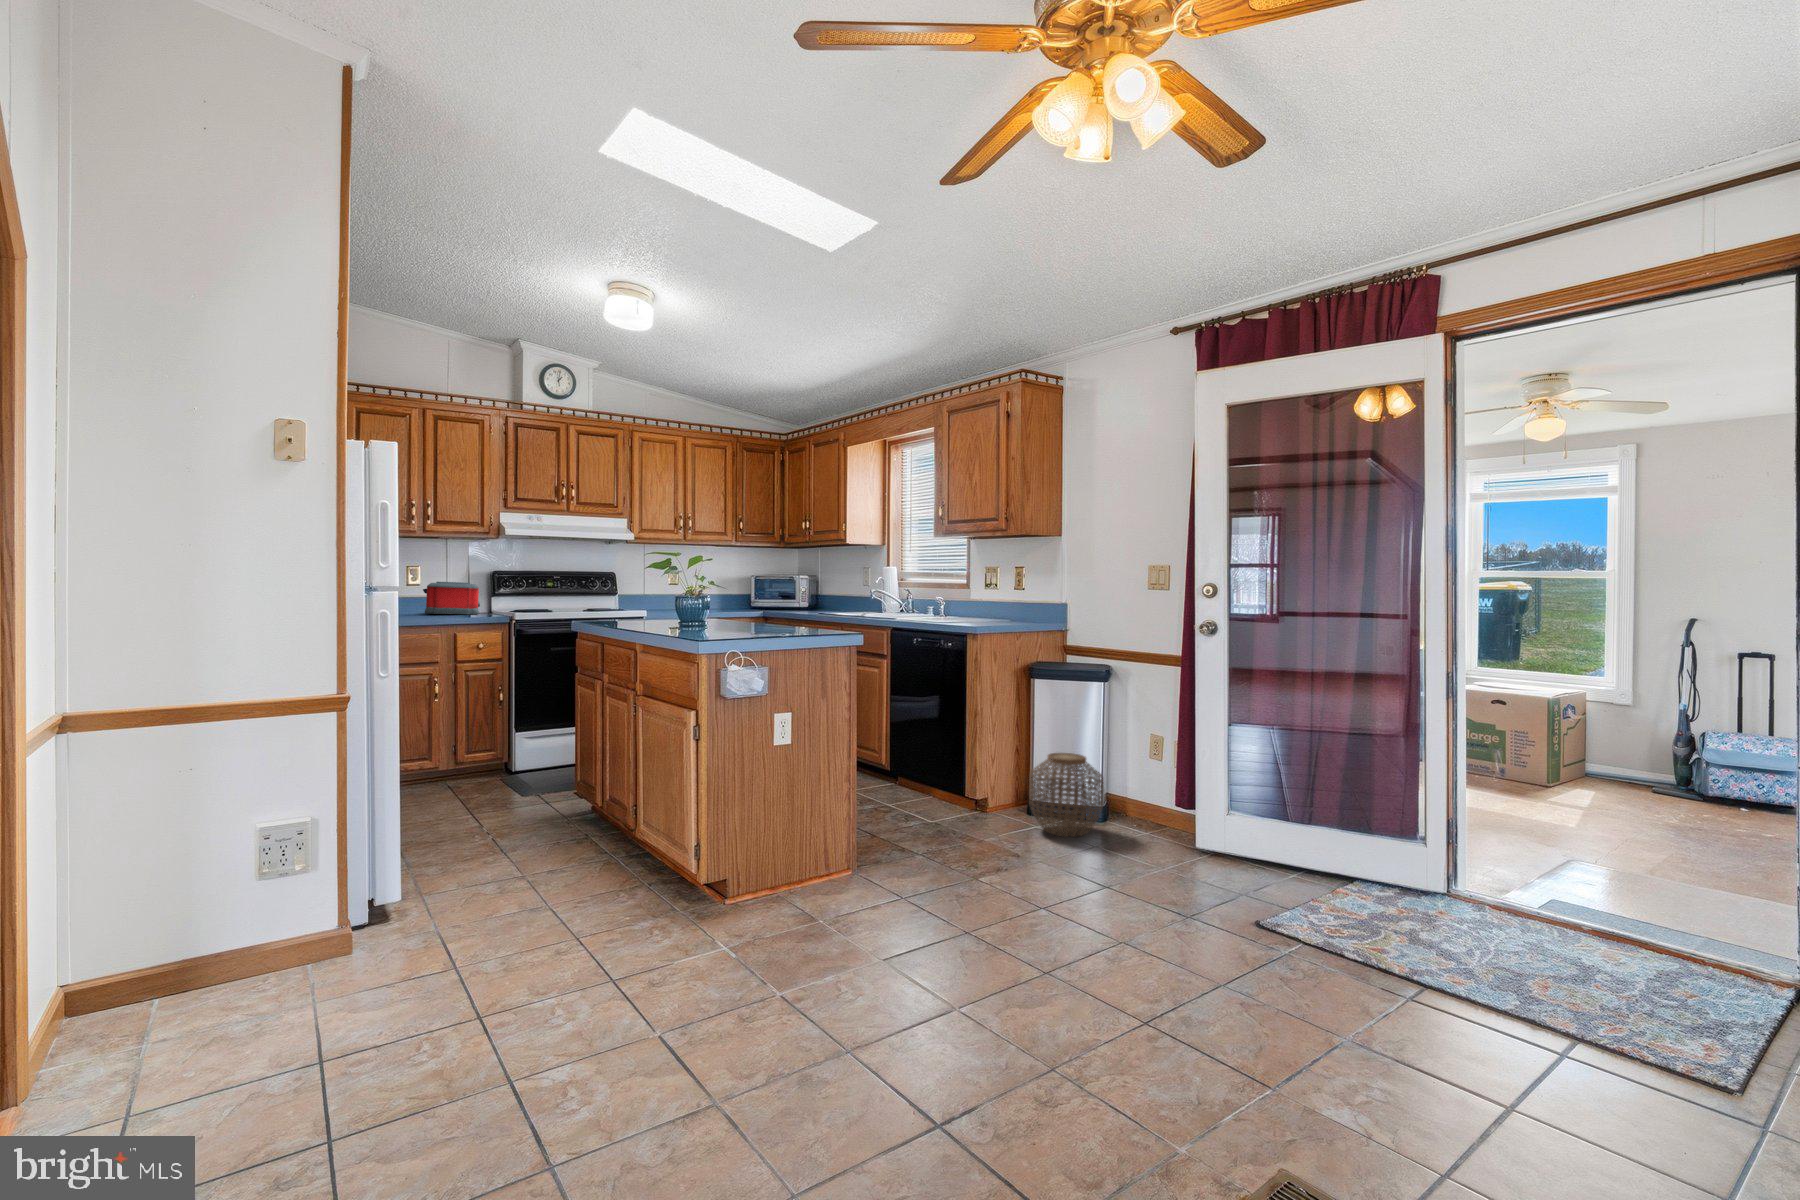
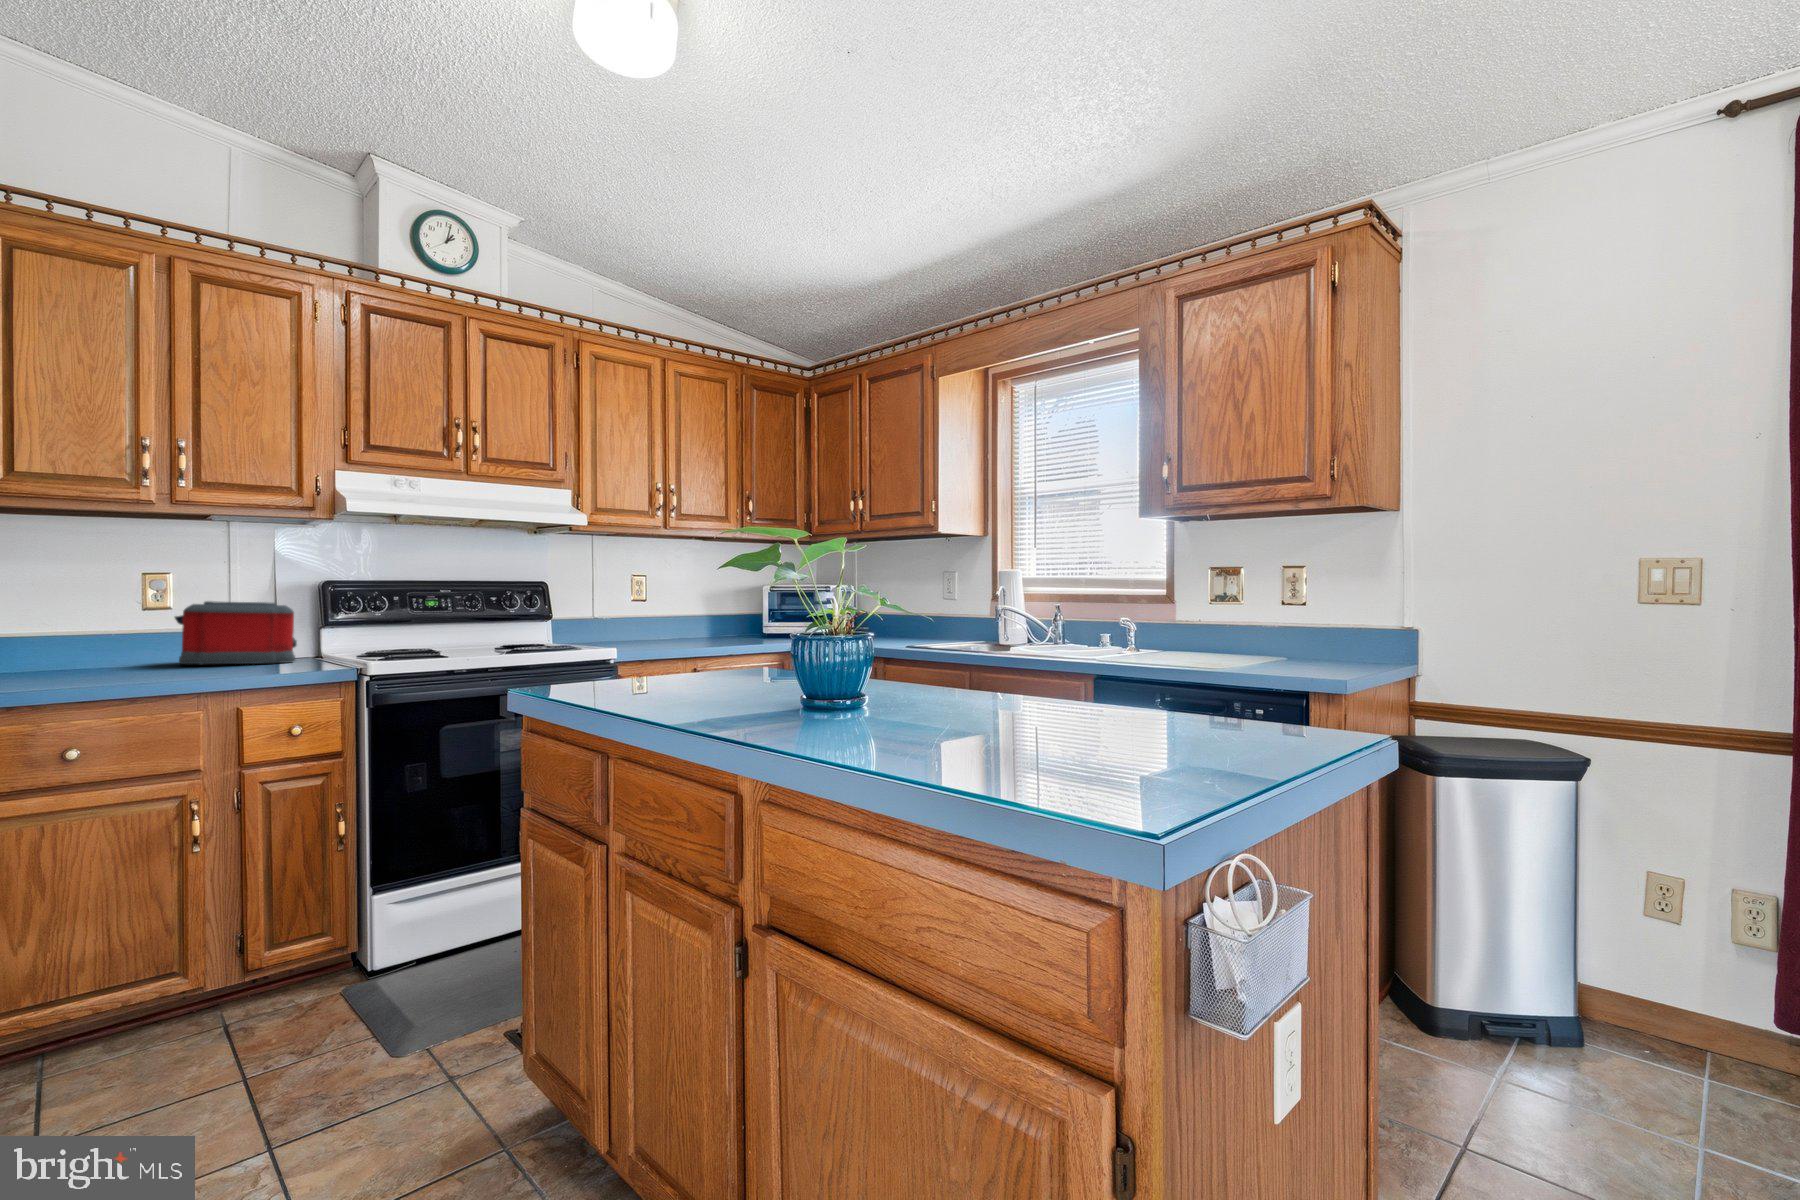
woven basket: present [1029,753,1104,837] -> none [1509,936,1705,1130]

